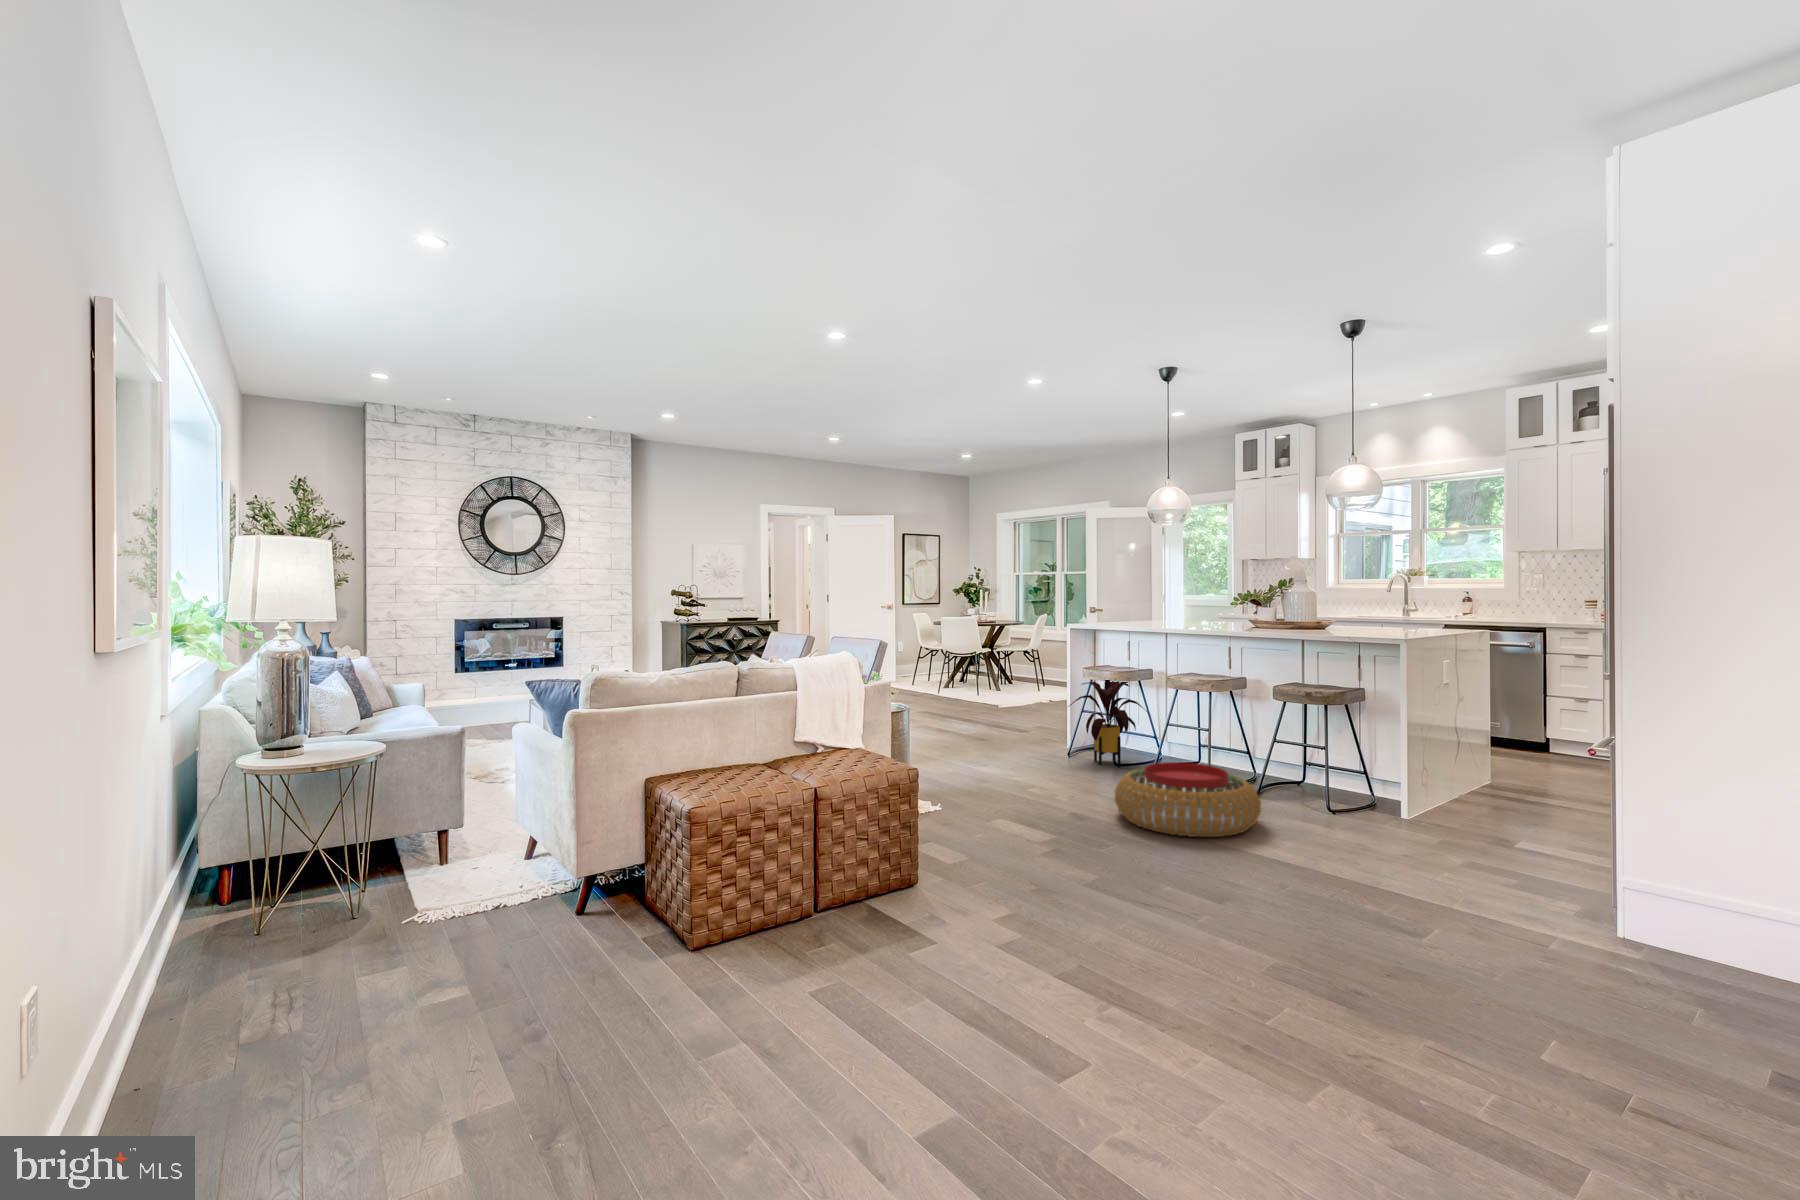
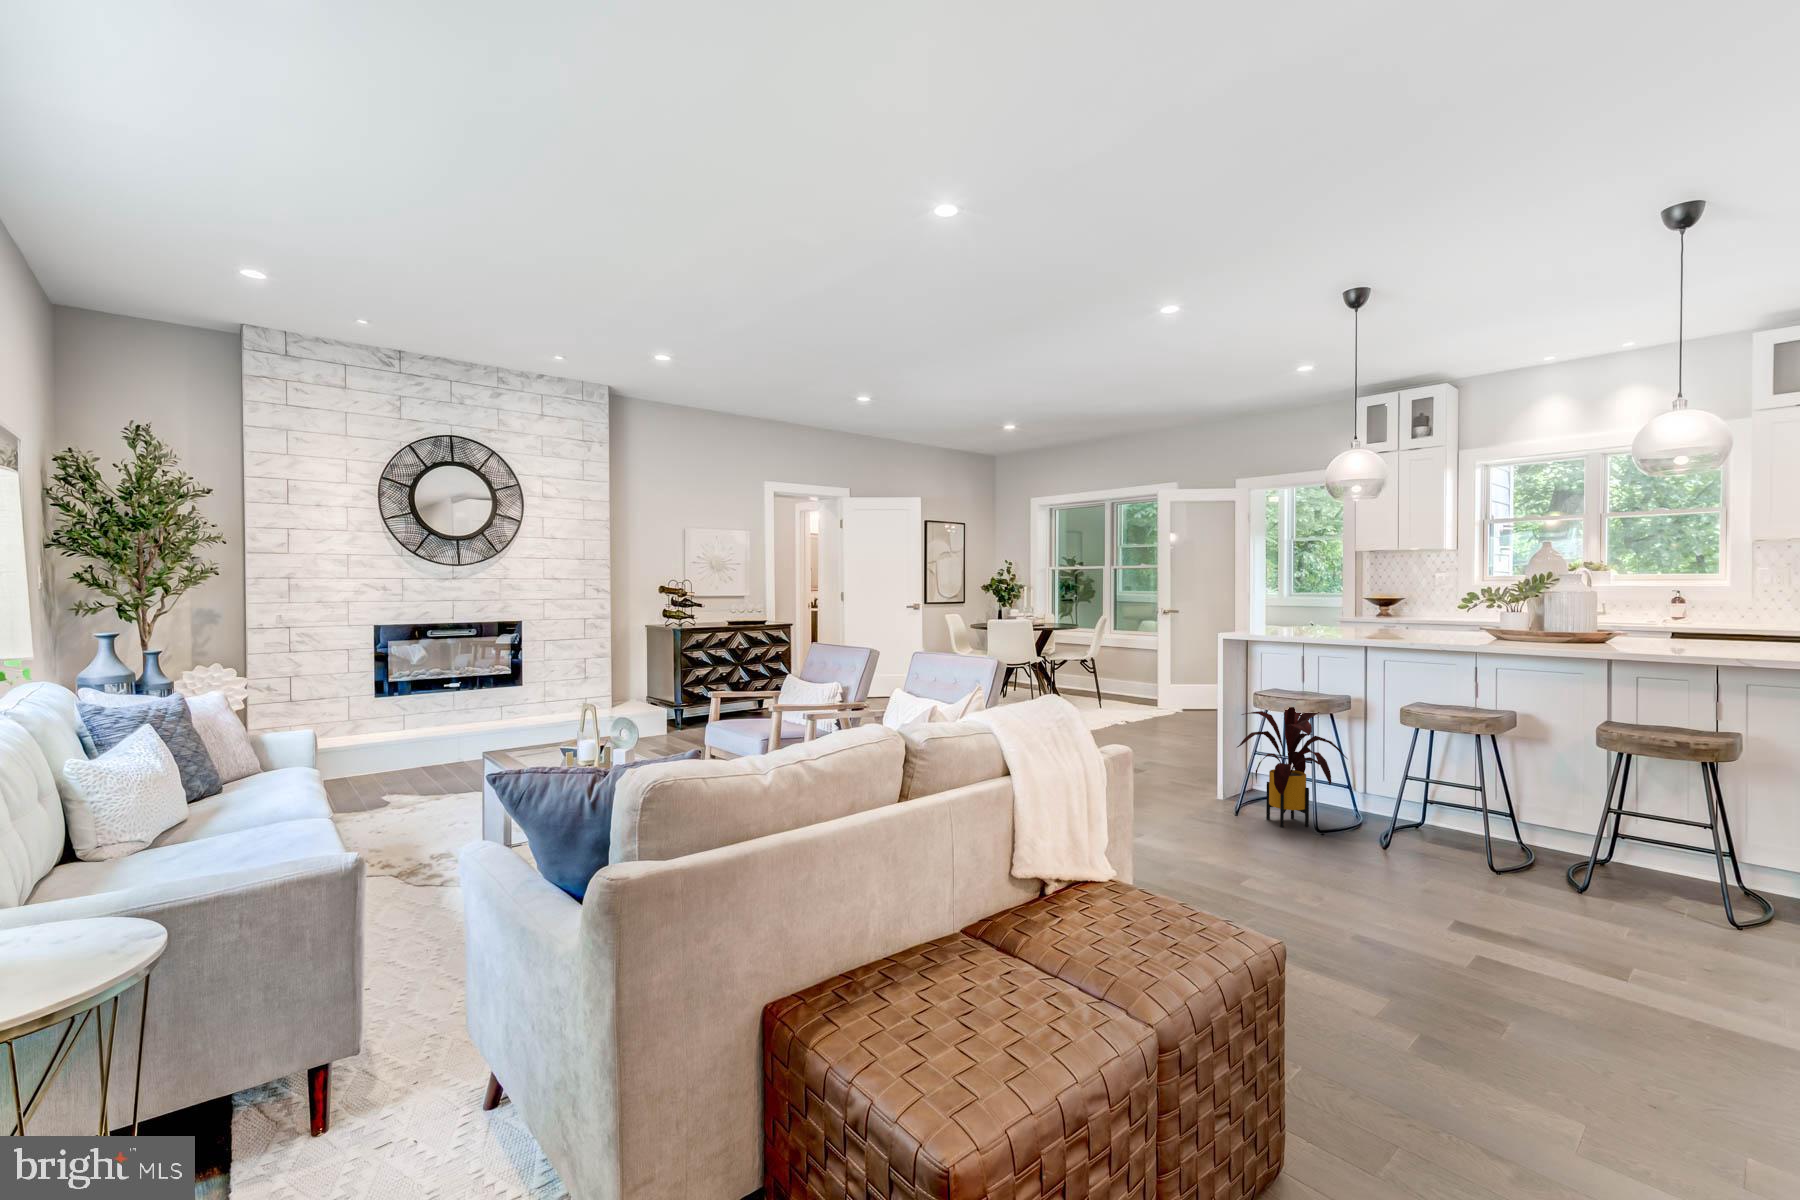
pouf: present [1114,762,1261,837] -> none [1401,848,1676,990]

